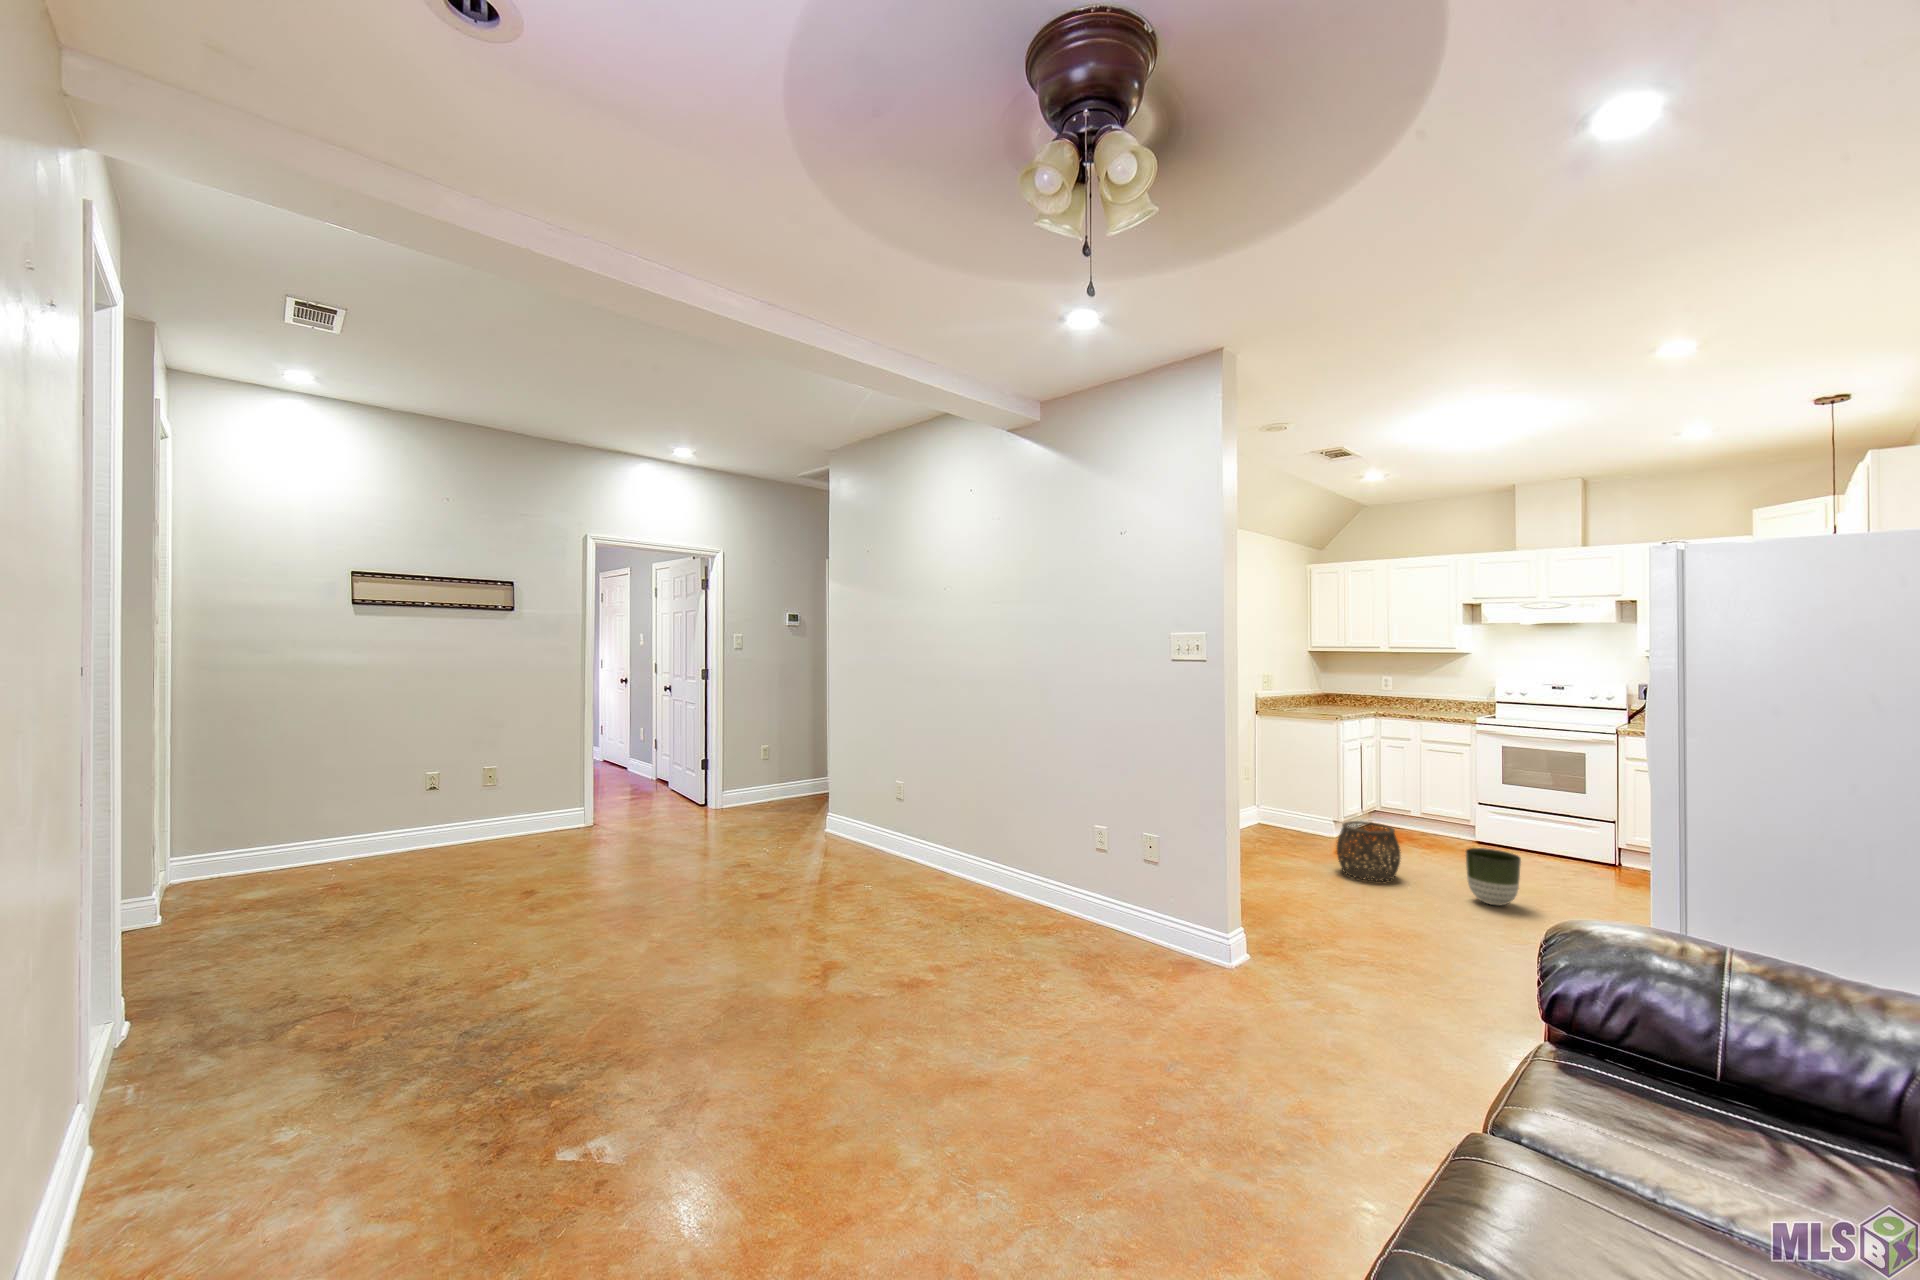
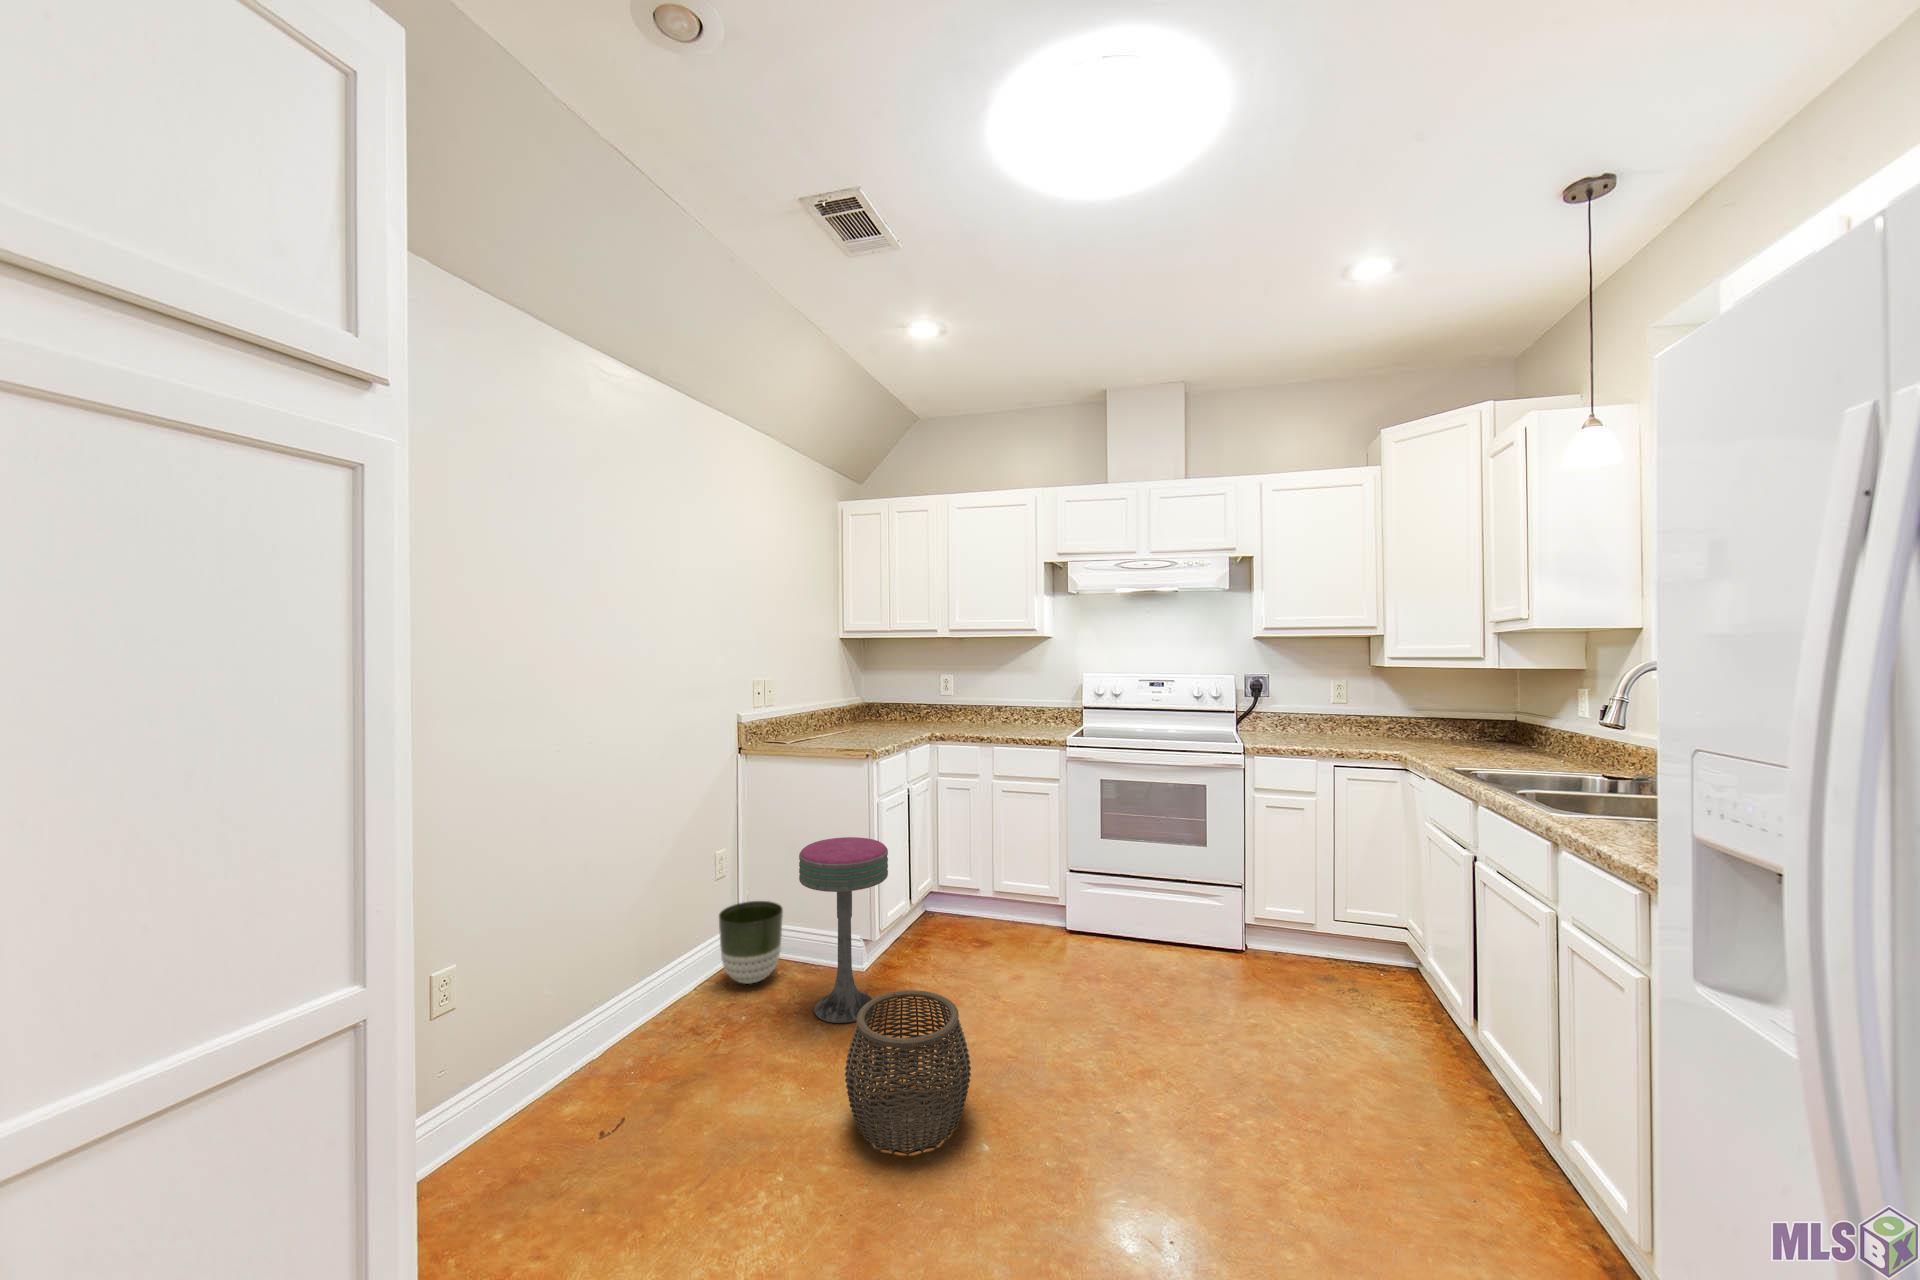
bar stool: none [1301,759,1352,850] -> present [799,837,888,1023]
planter: present [1466,848,1521,905] -> present [719,901,783,984]

